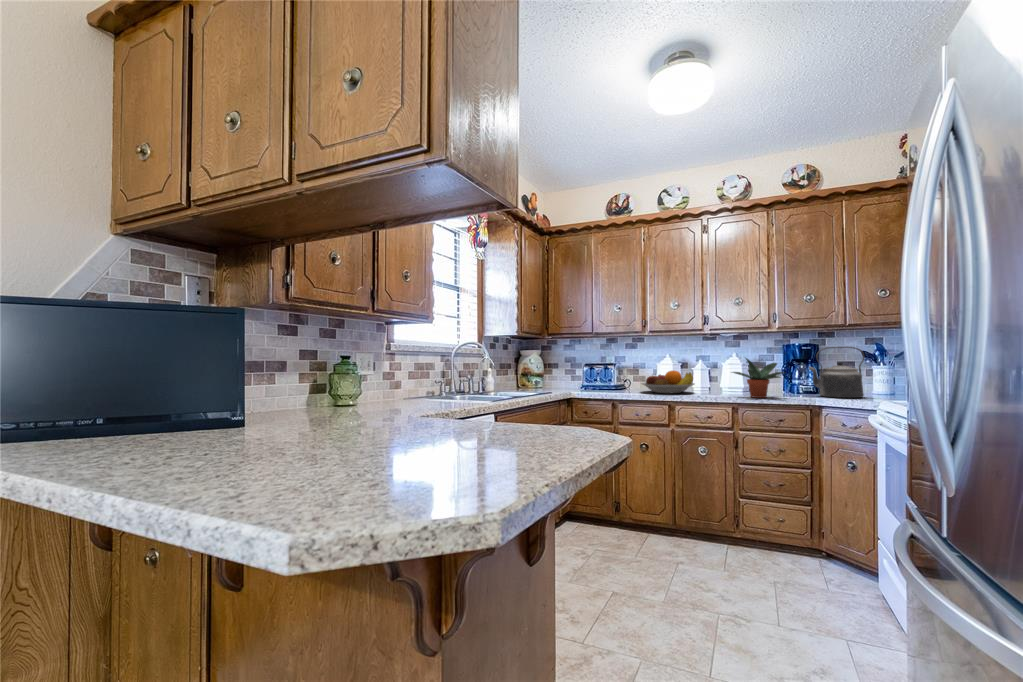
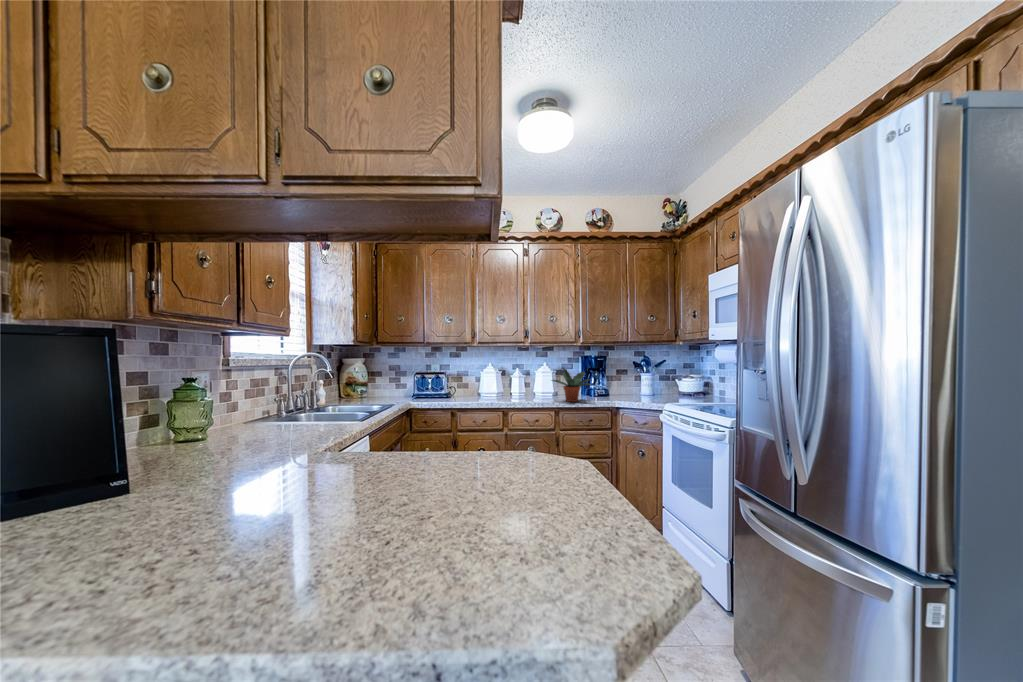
kettle: present [809,347,865,398] -> none [603,358,640,399]
fruit bowl: present [641,371,694,393] -> none [472,379,519,400]

